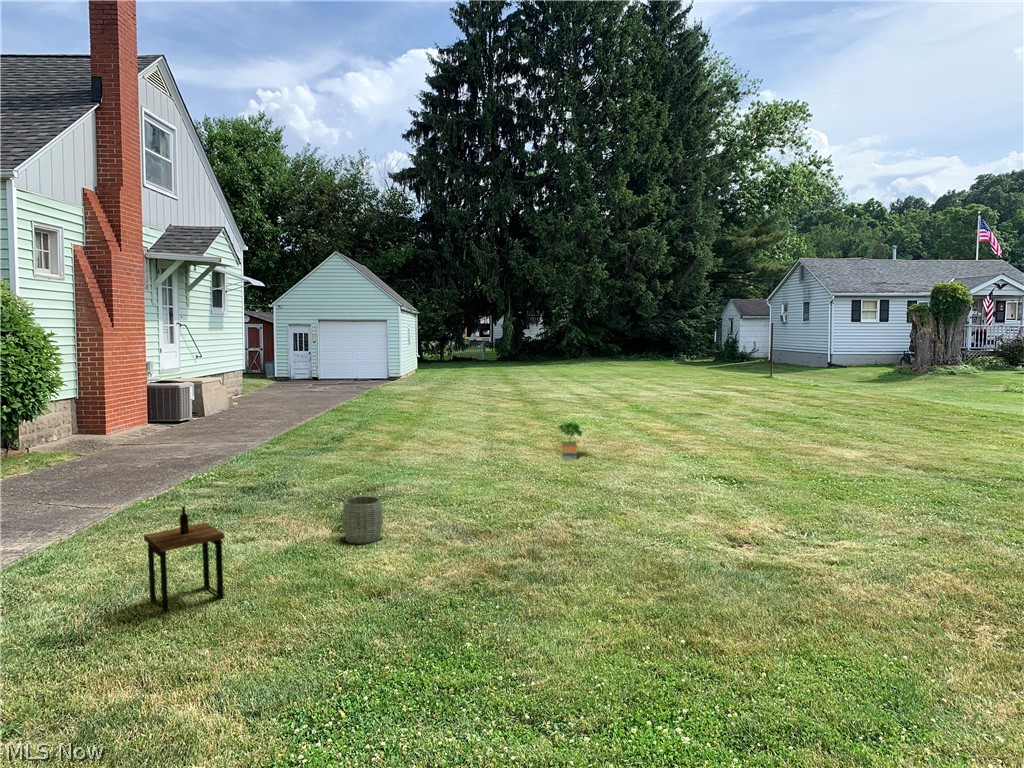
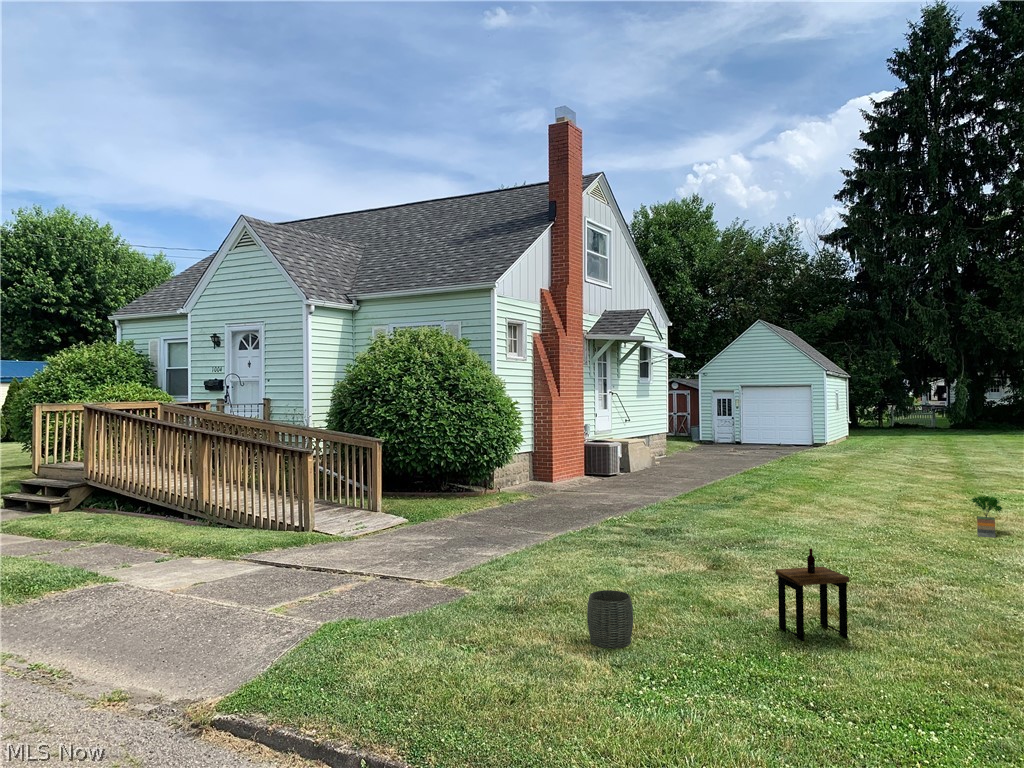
woven basket: present [343,496,383,544] -> present [587,590,633,649]
side table: present [144,506,225,614] -> present [775,548,849,641]

